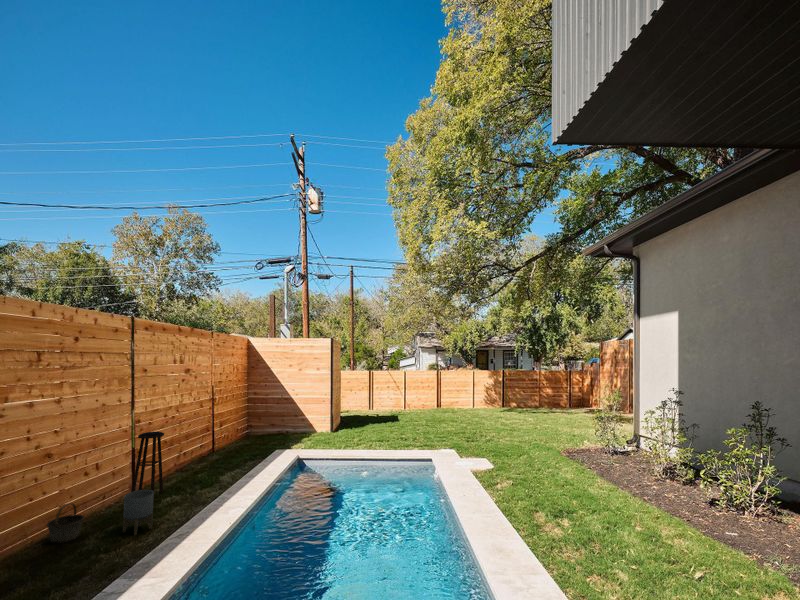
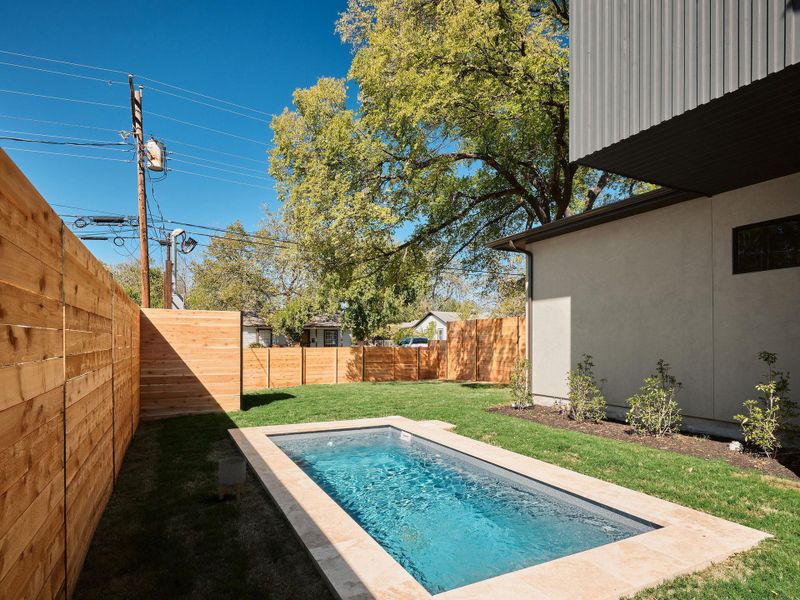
stool: present [131,432,164,493] -> none [151,407,183,479]
basket: present [47,504,84,543] -> none [154,476,188,516]

